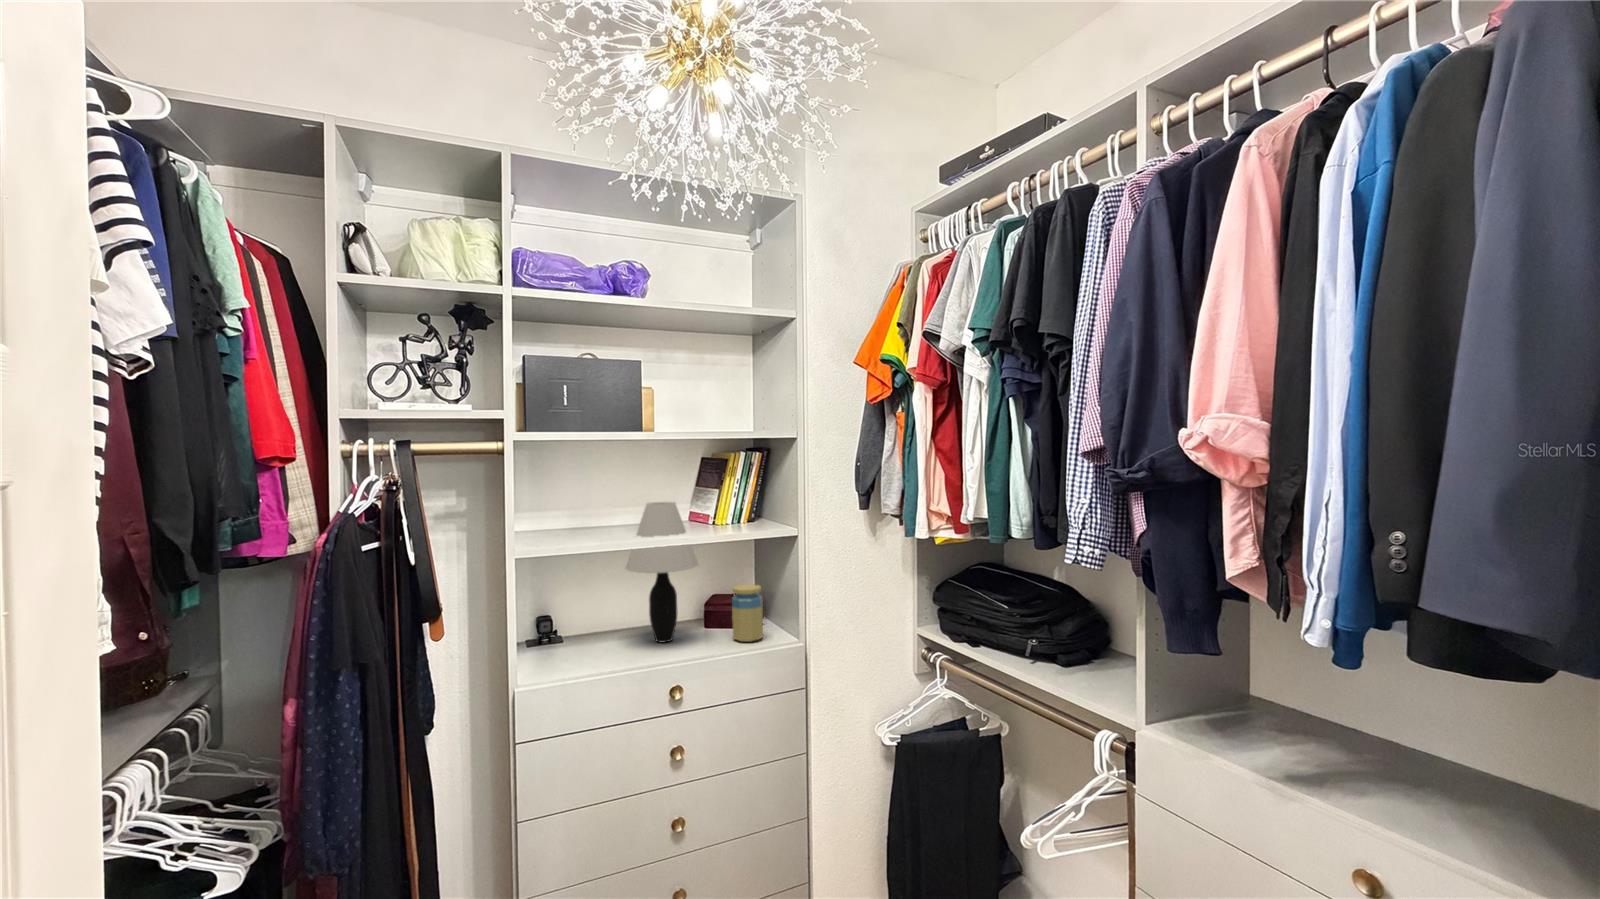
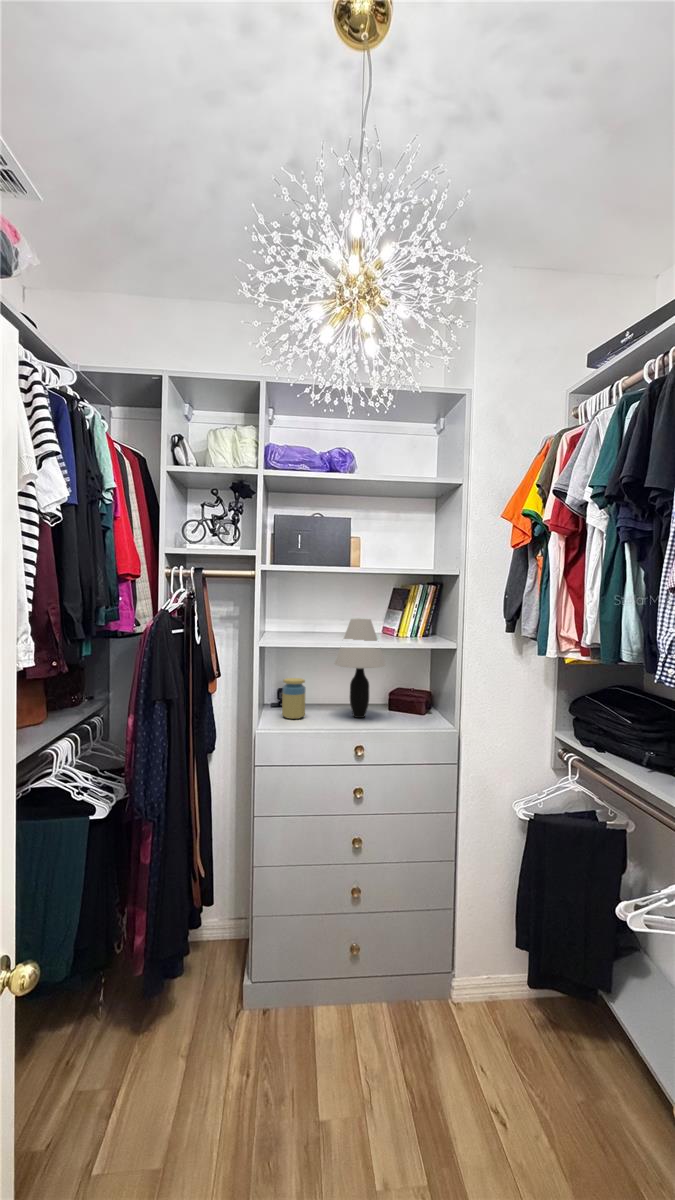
jar: present [732,585,763,642] -> present [282,678,305,719]

